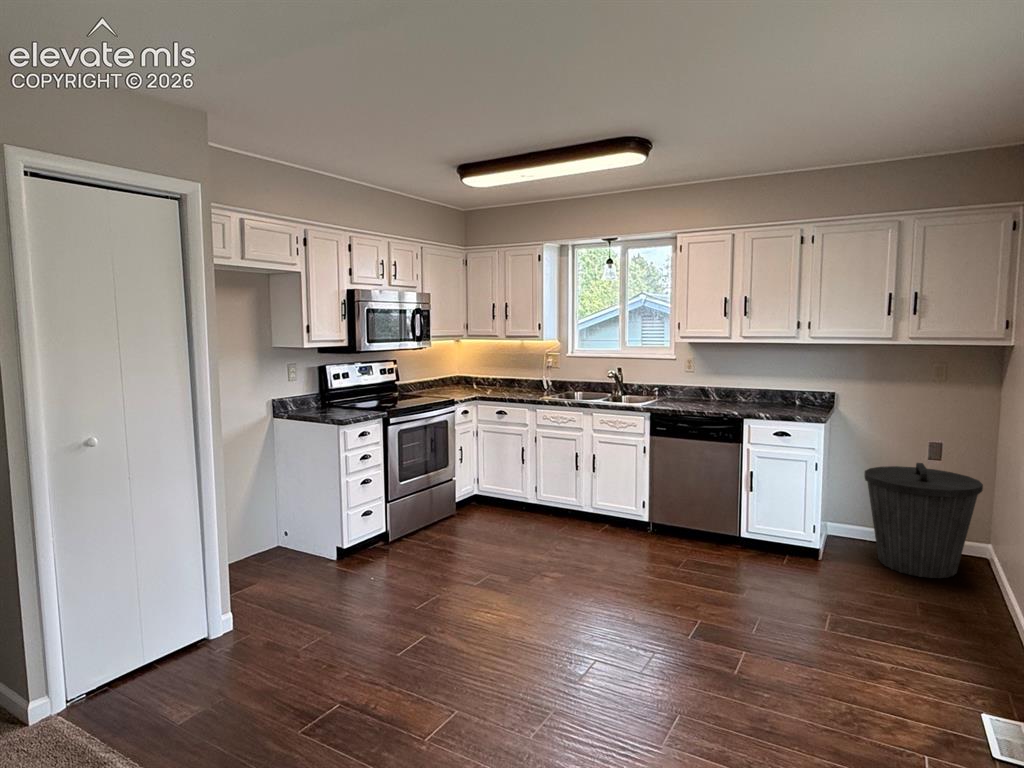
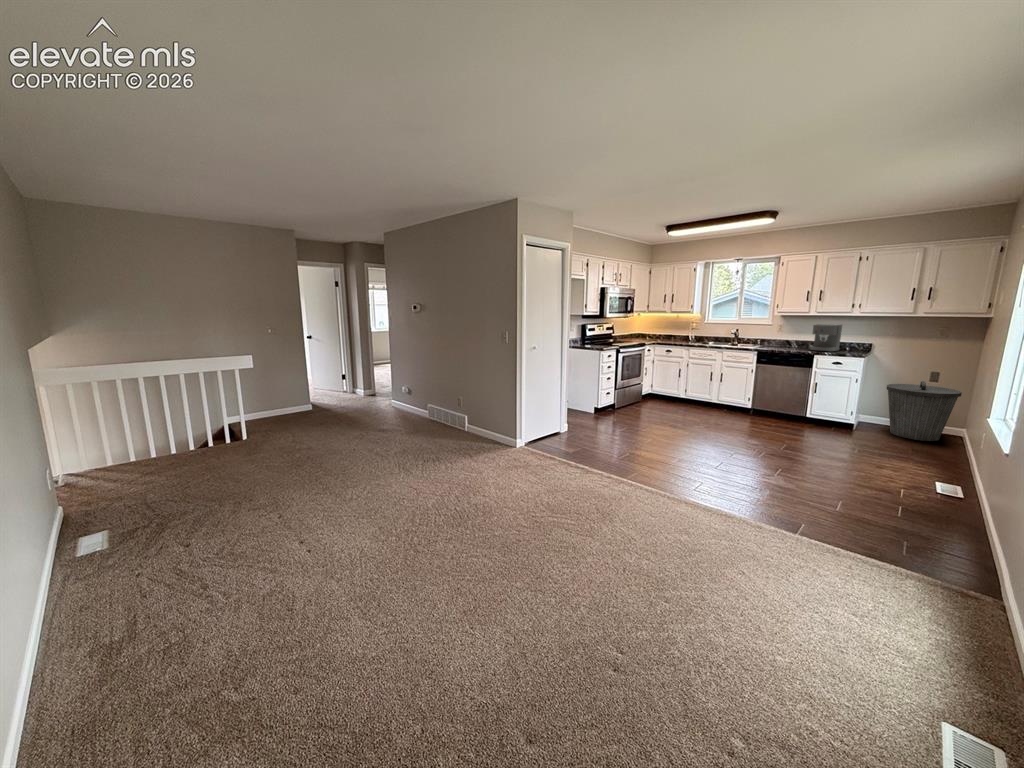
coffee maker: none [736,359,785,411] -> present [810,324,842,352]

